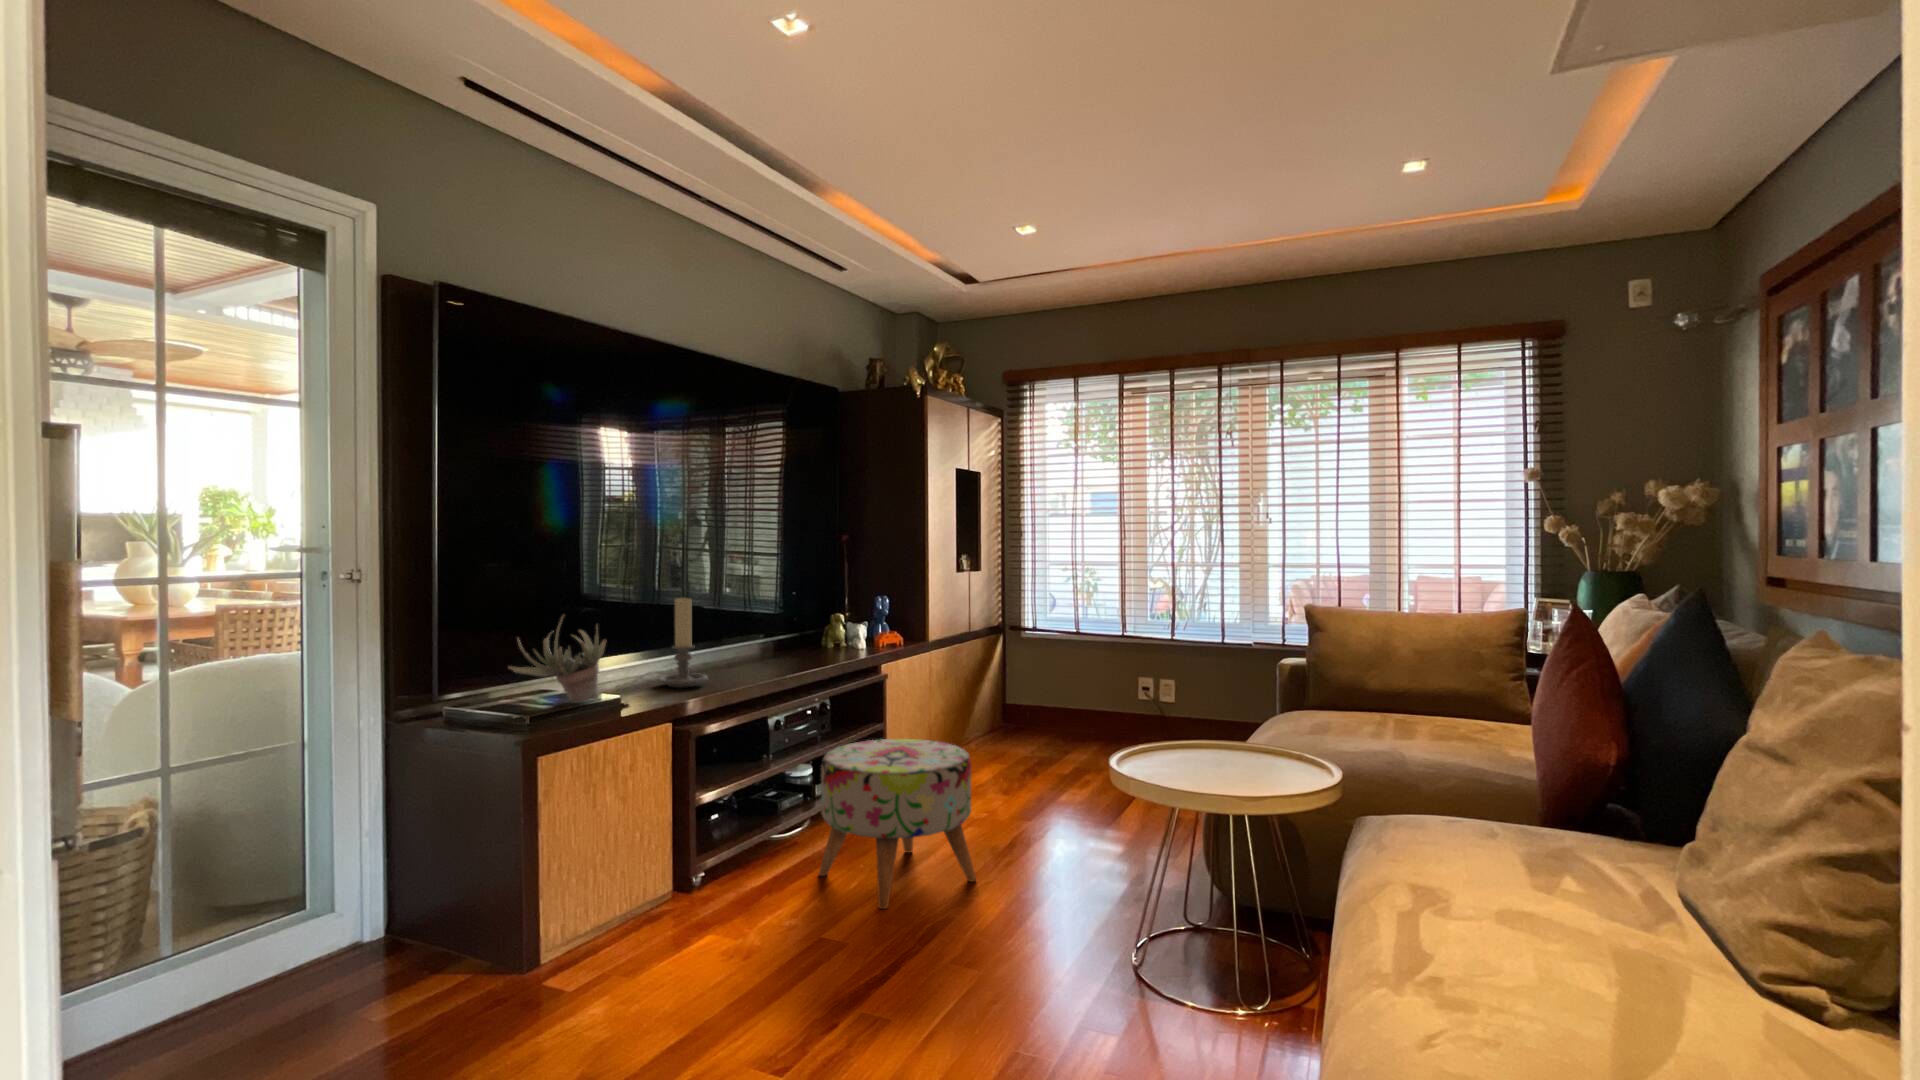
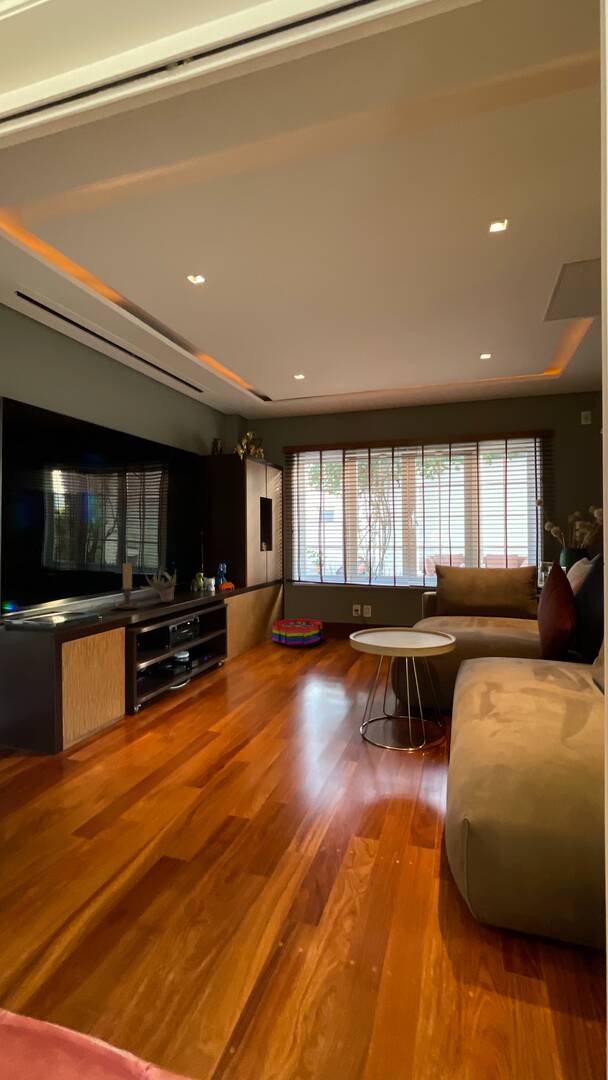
succulent plant: present [508,616,606,703] -> present [142,574,176,602]
storage bin: none [982,701,1080,755] -> present [272,618,322,645]
ottoman: present [819,739,976,909] -> none [199,634,279,717]

